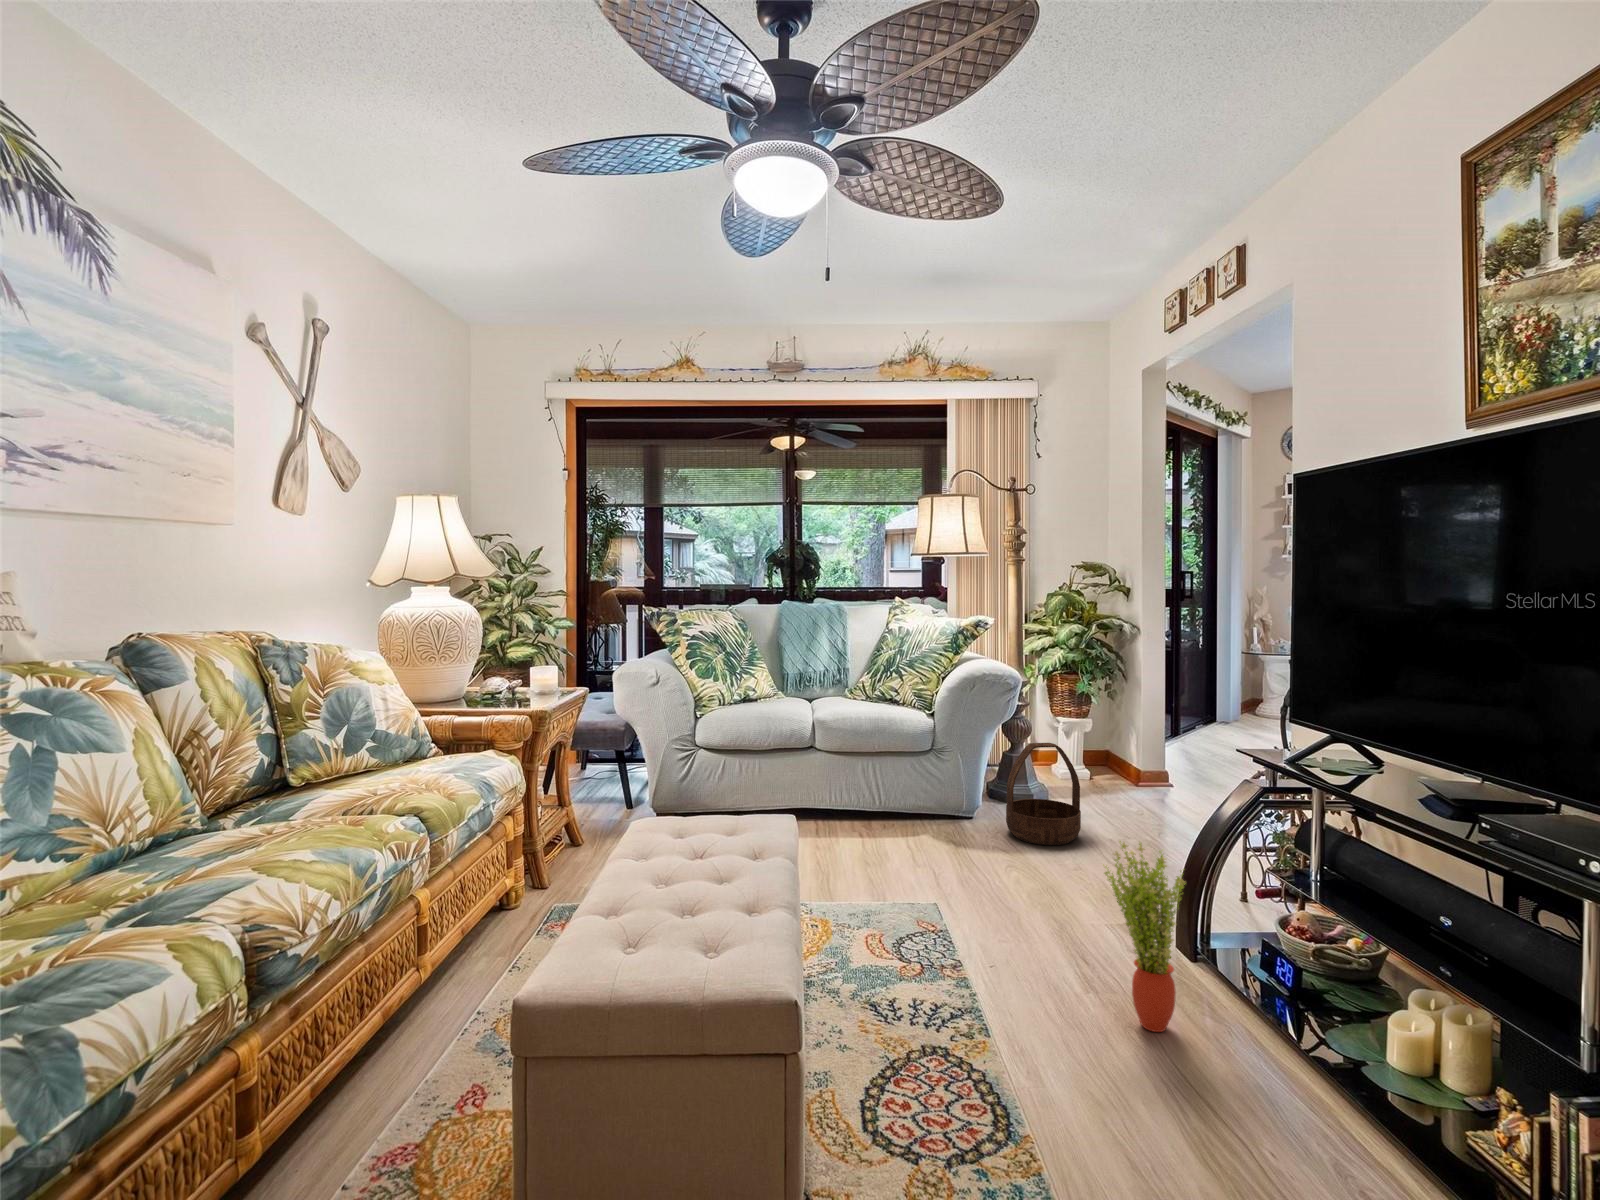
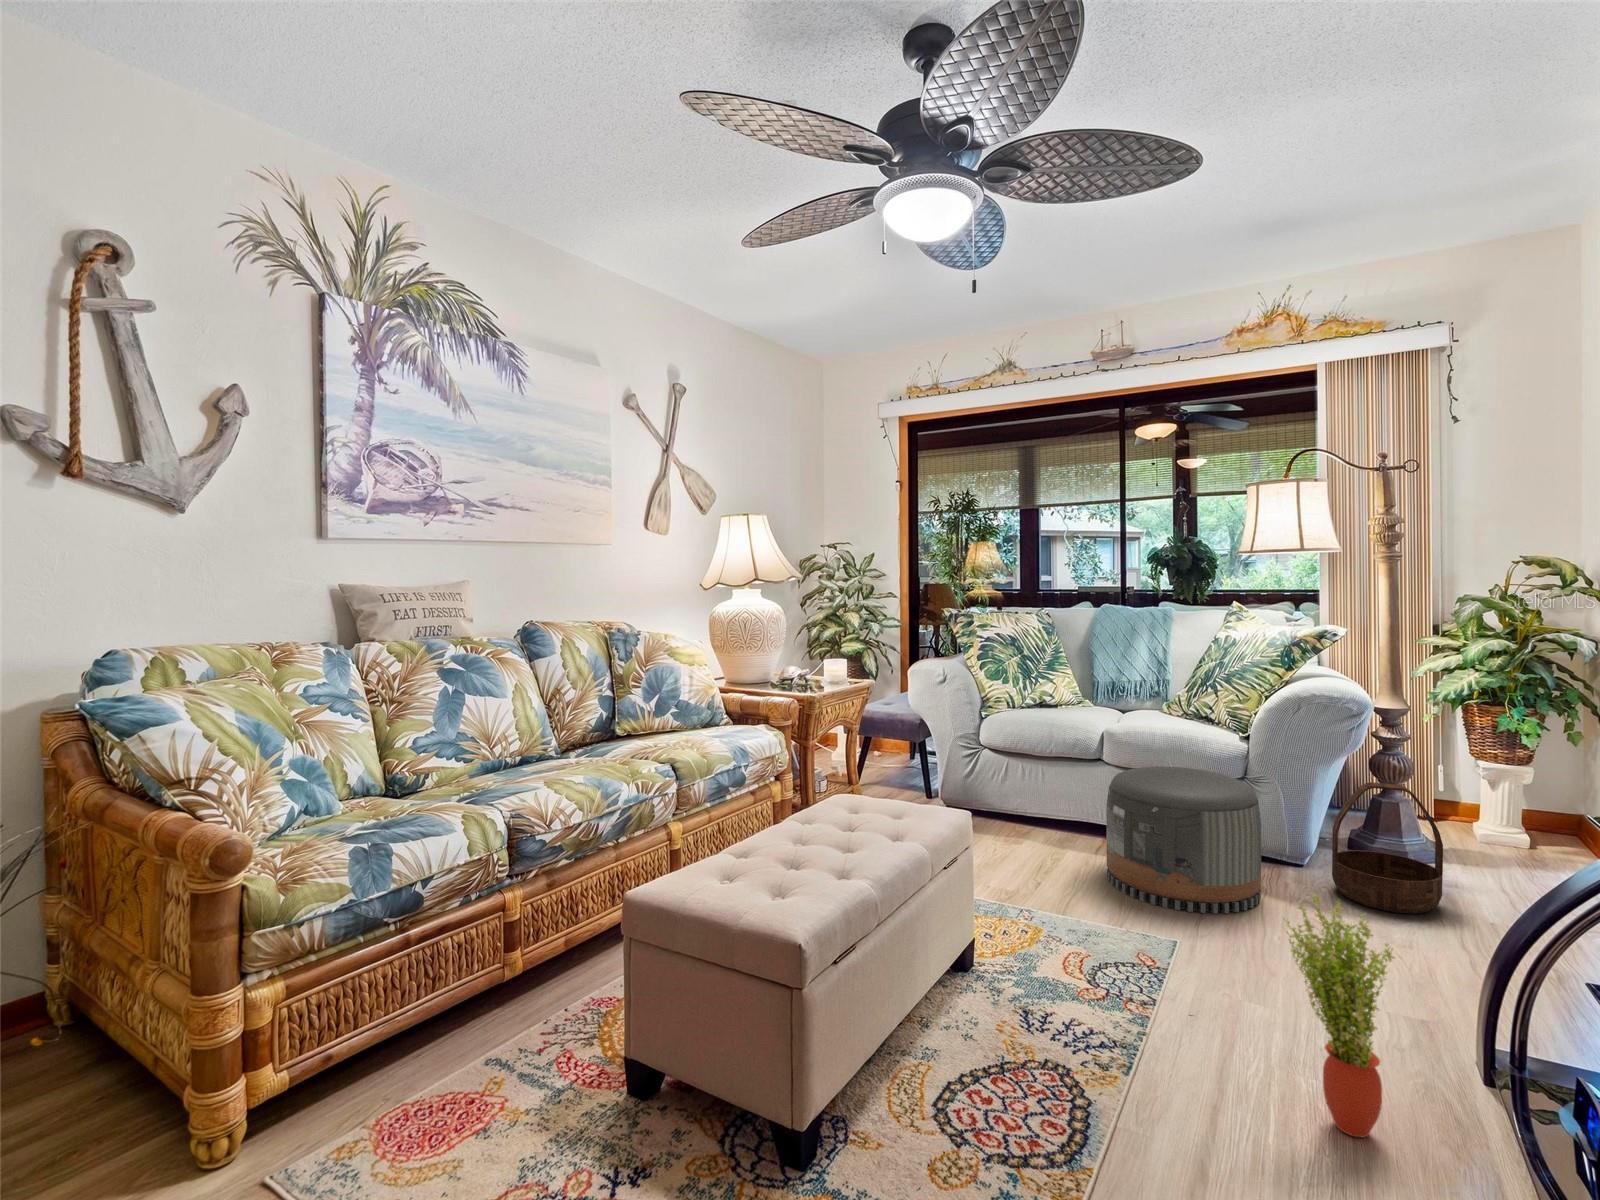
pouf: none [844,748,971,877] -> present [1106,766,1261,914]

